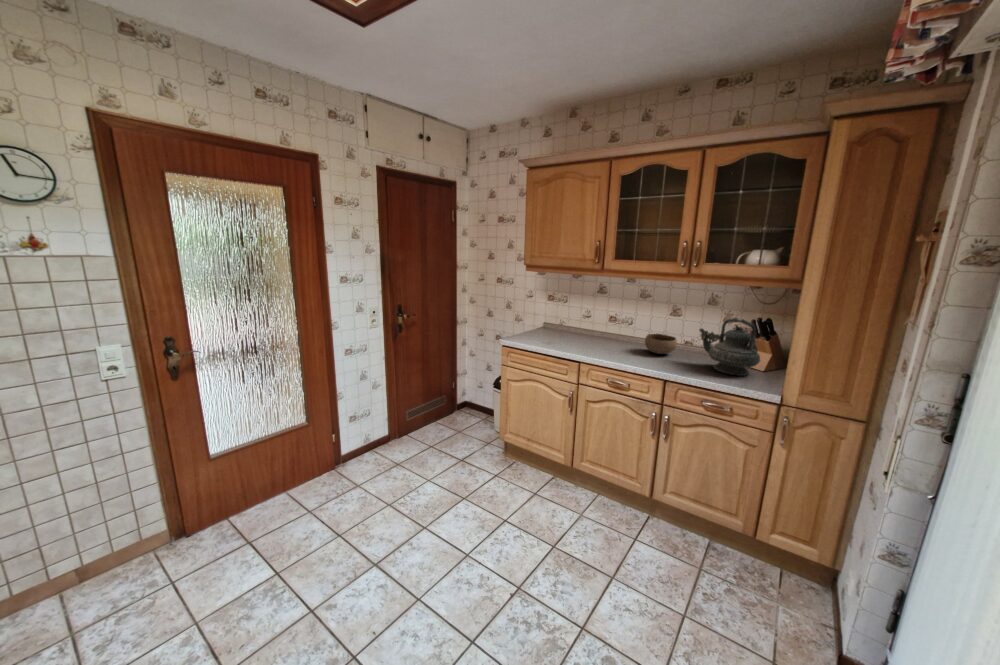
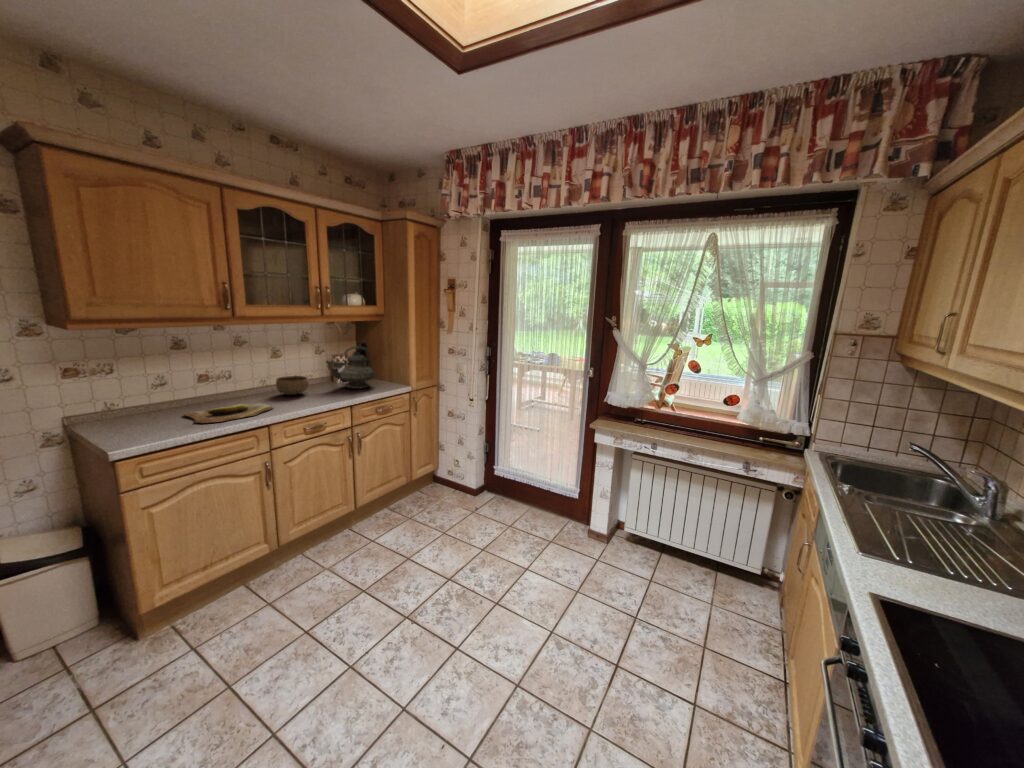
cutting board: none [555,338,616,354] -> present [184,403,273,423]

